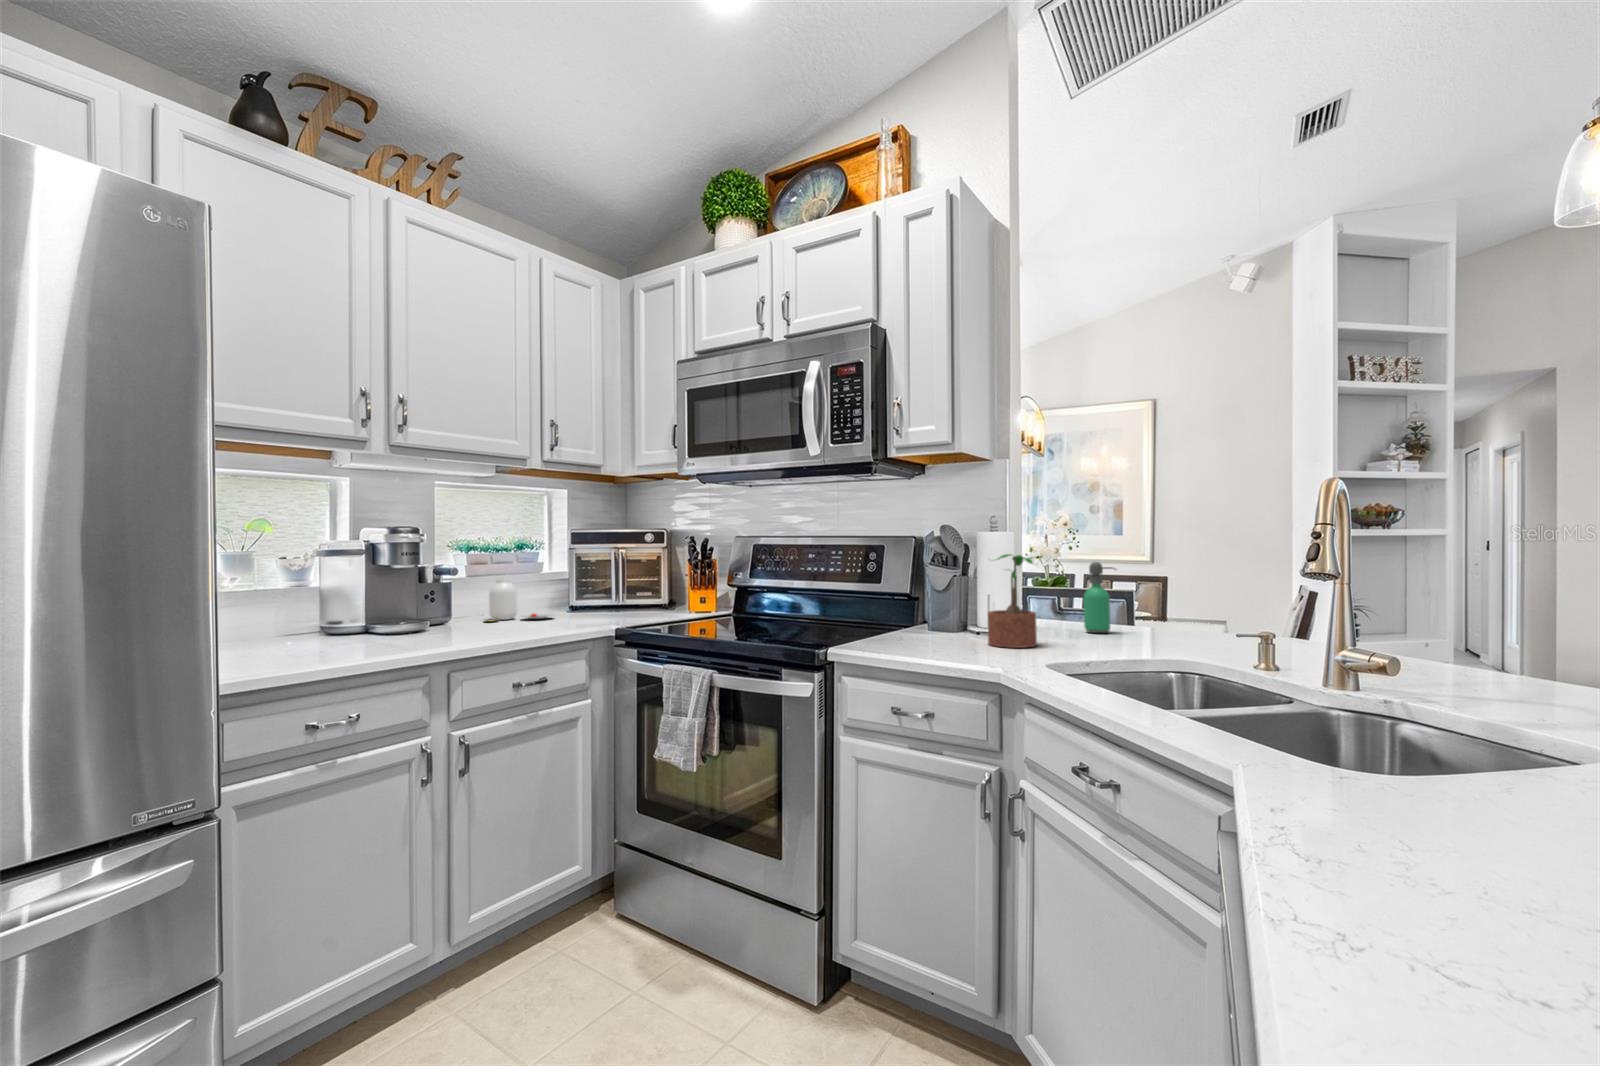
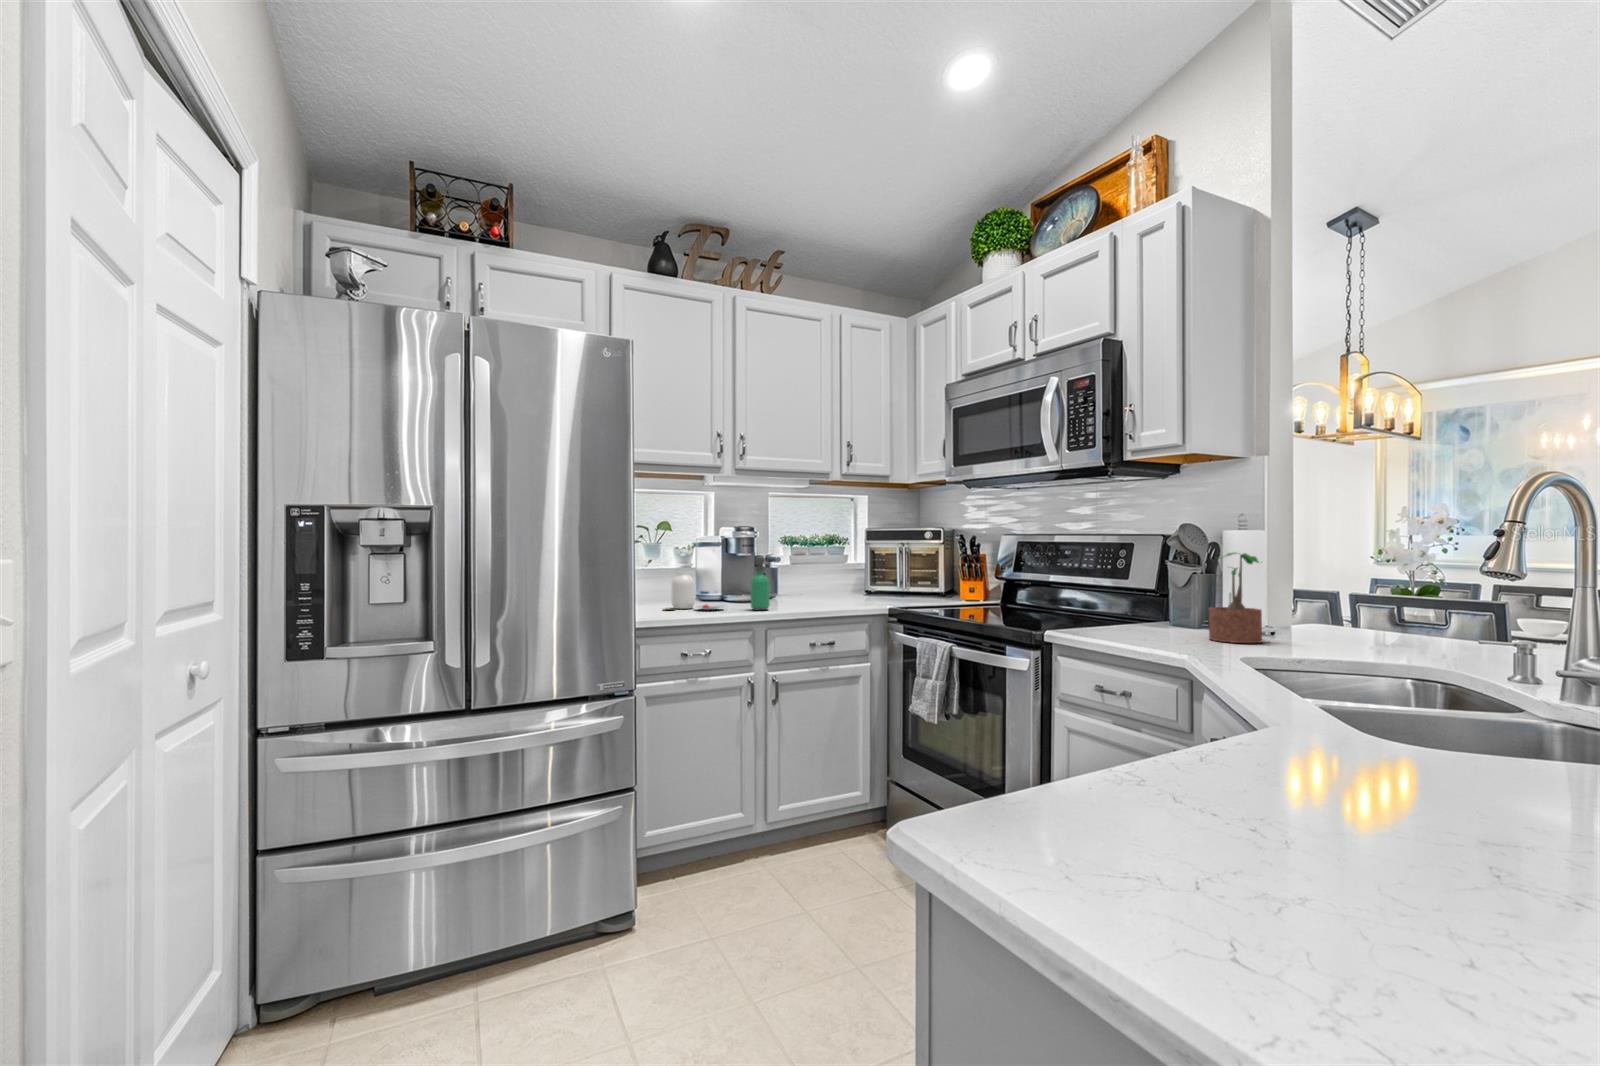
soap dispenser: present [1084,562,1116,633] -> present [751,555,770,610]
jar: present [488,579,553,622] -> present [672,571,723,610]

